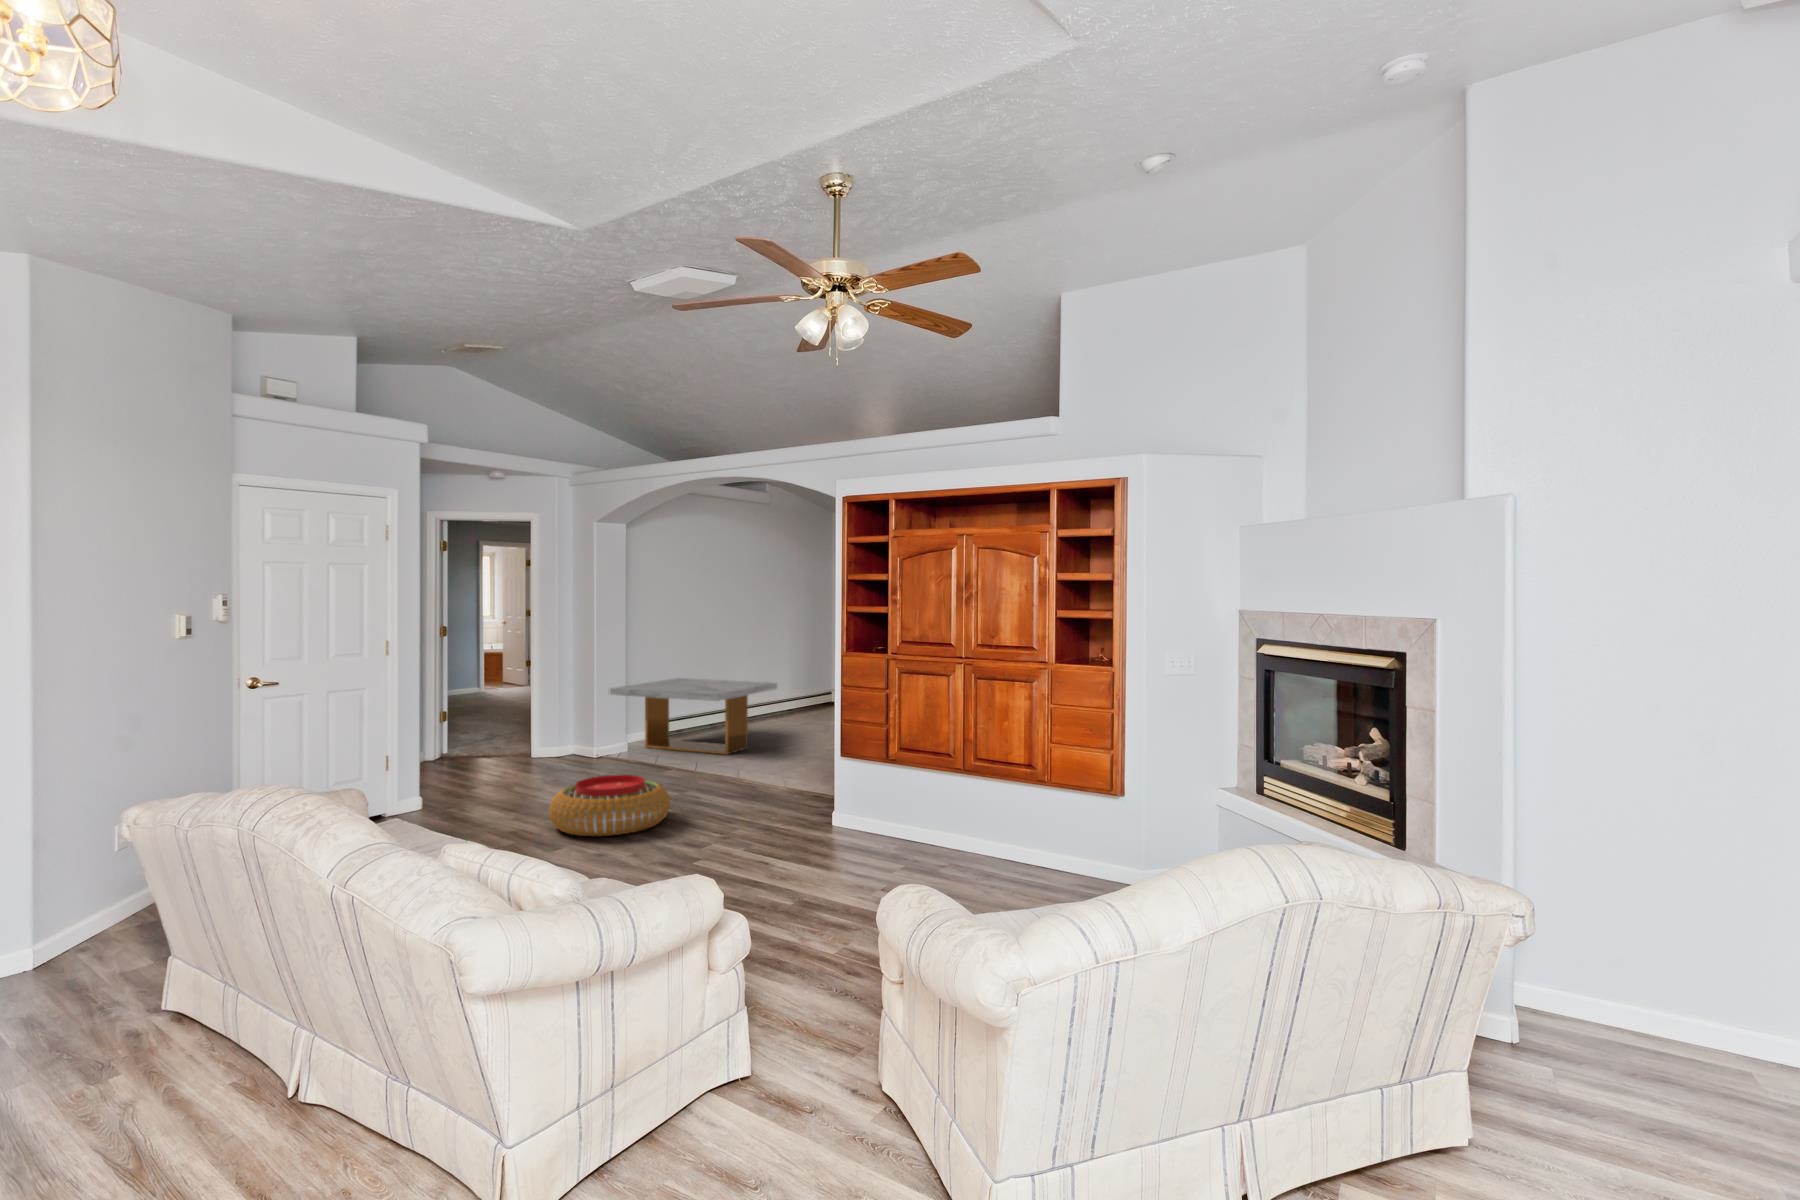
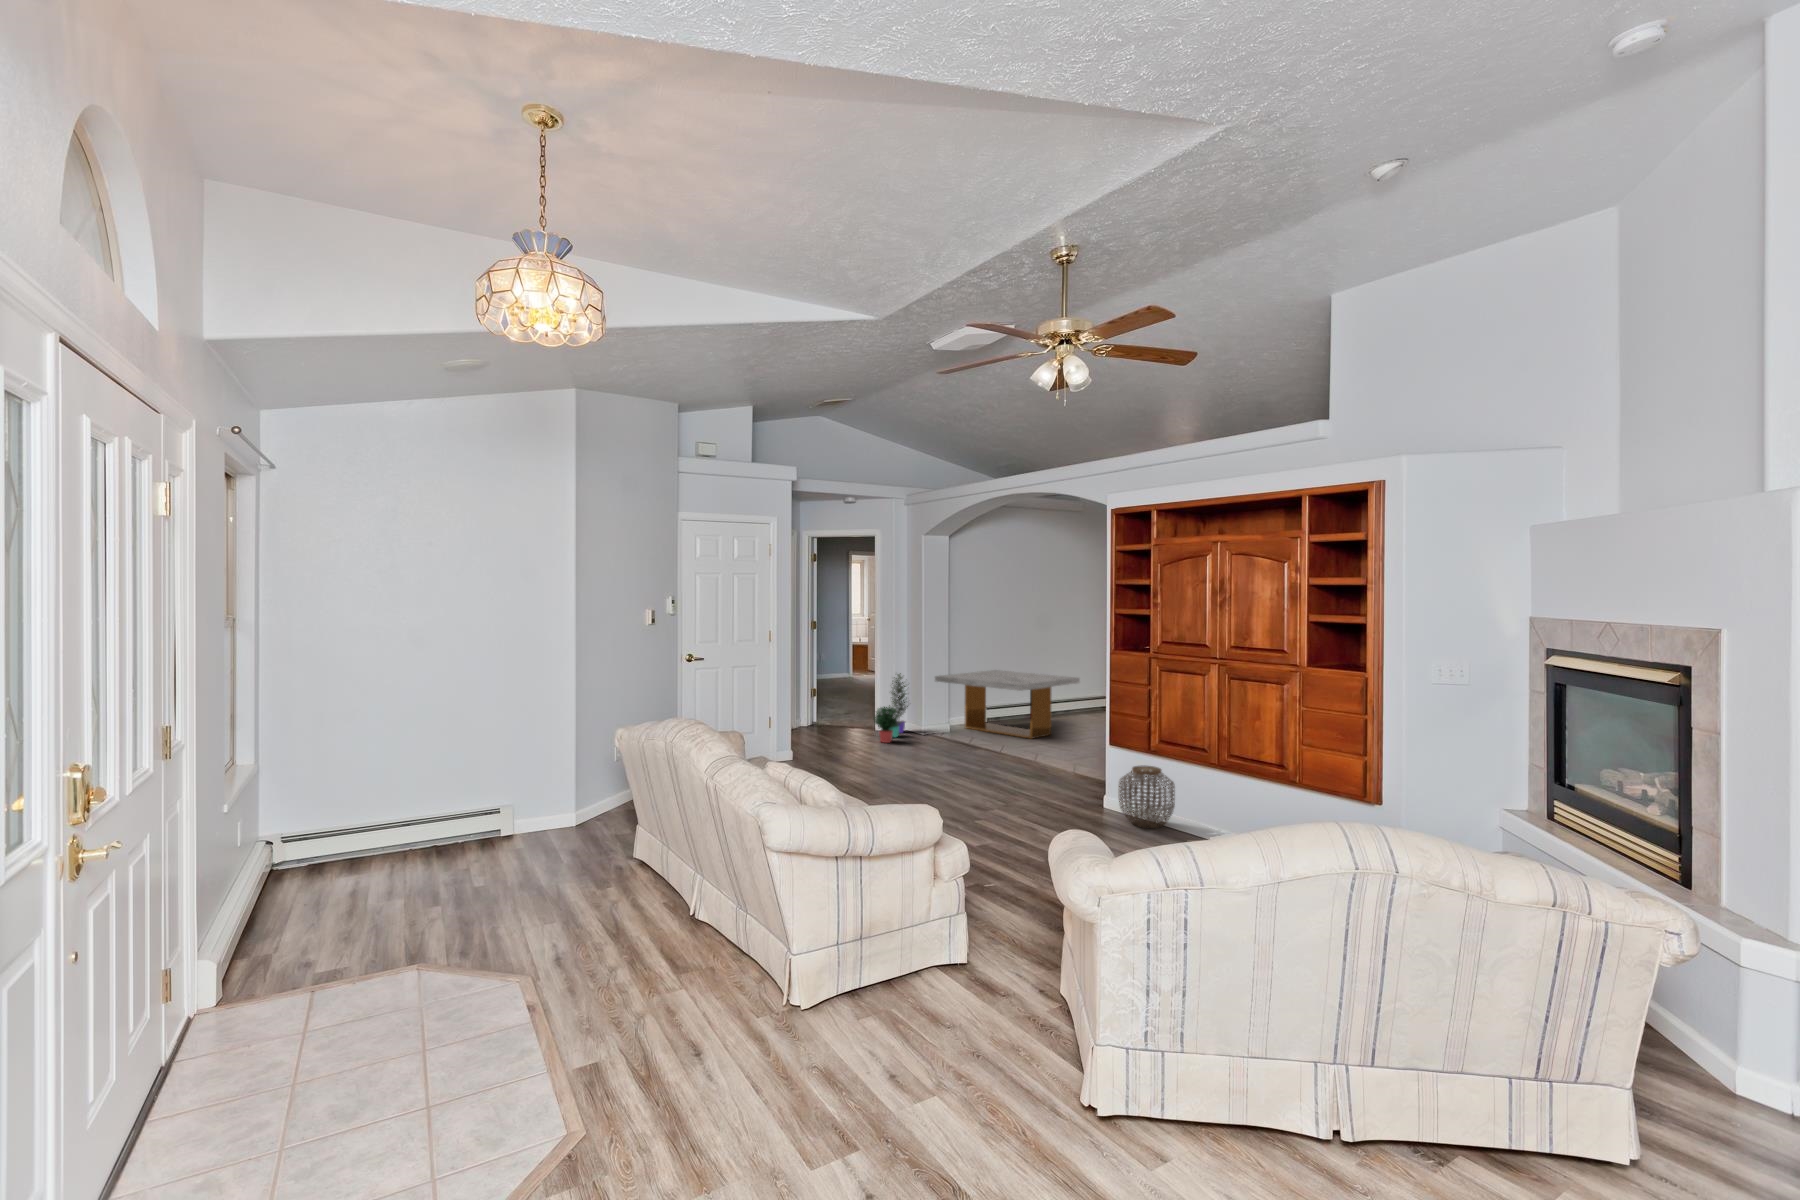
potted plant: none [534,686,580,774] -> present [875,673,908,743]
pouf: present [549,775,670,836] -> none [874,745,968,793]
woven basket: none [858,780,918,850] -> present [1119,766,1175,828]

